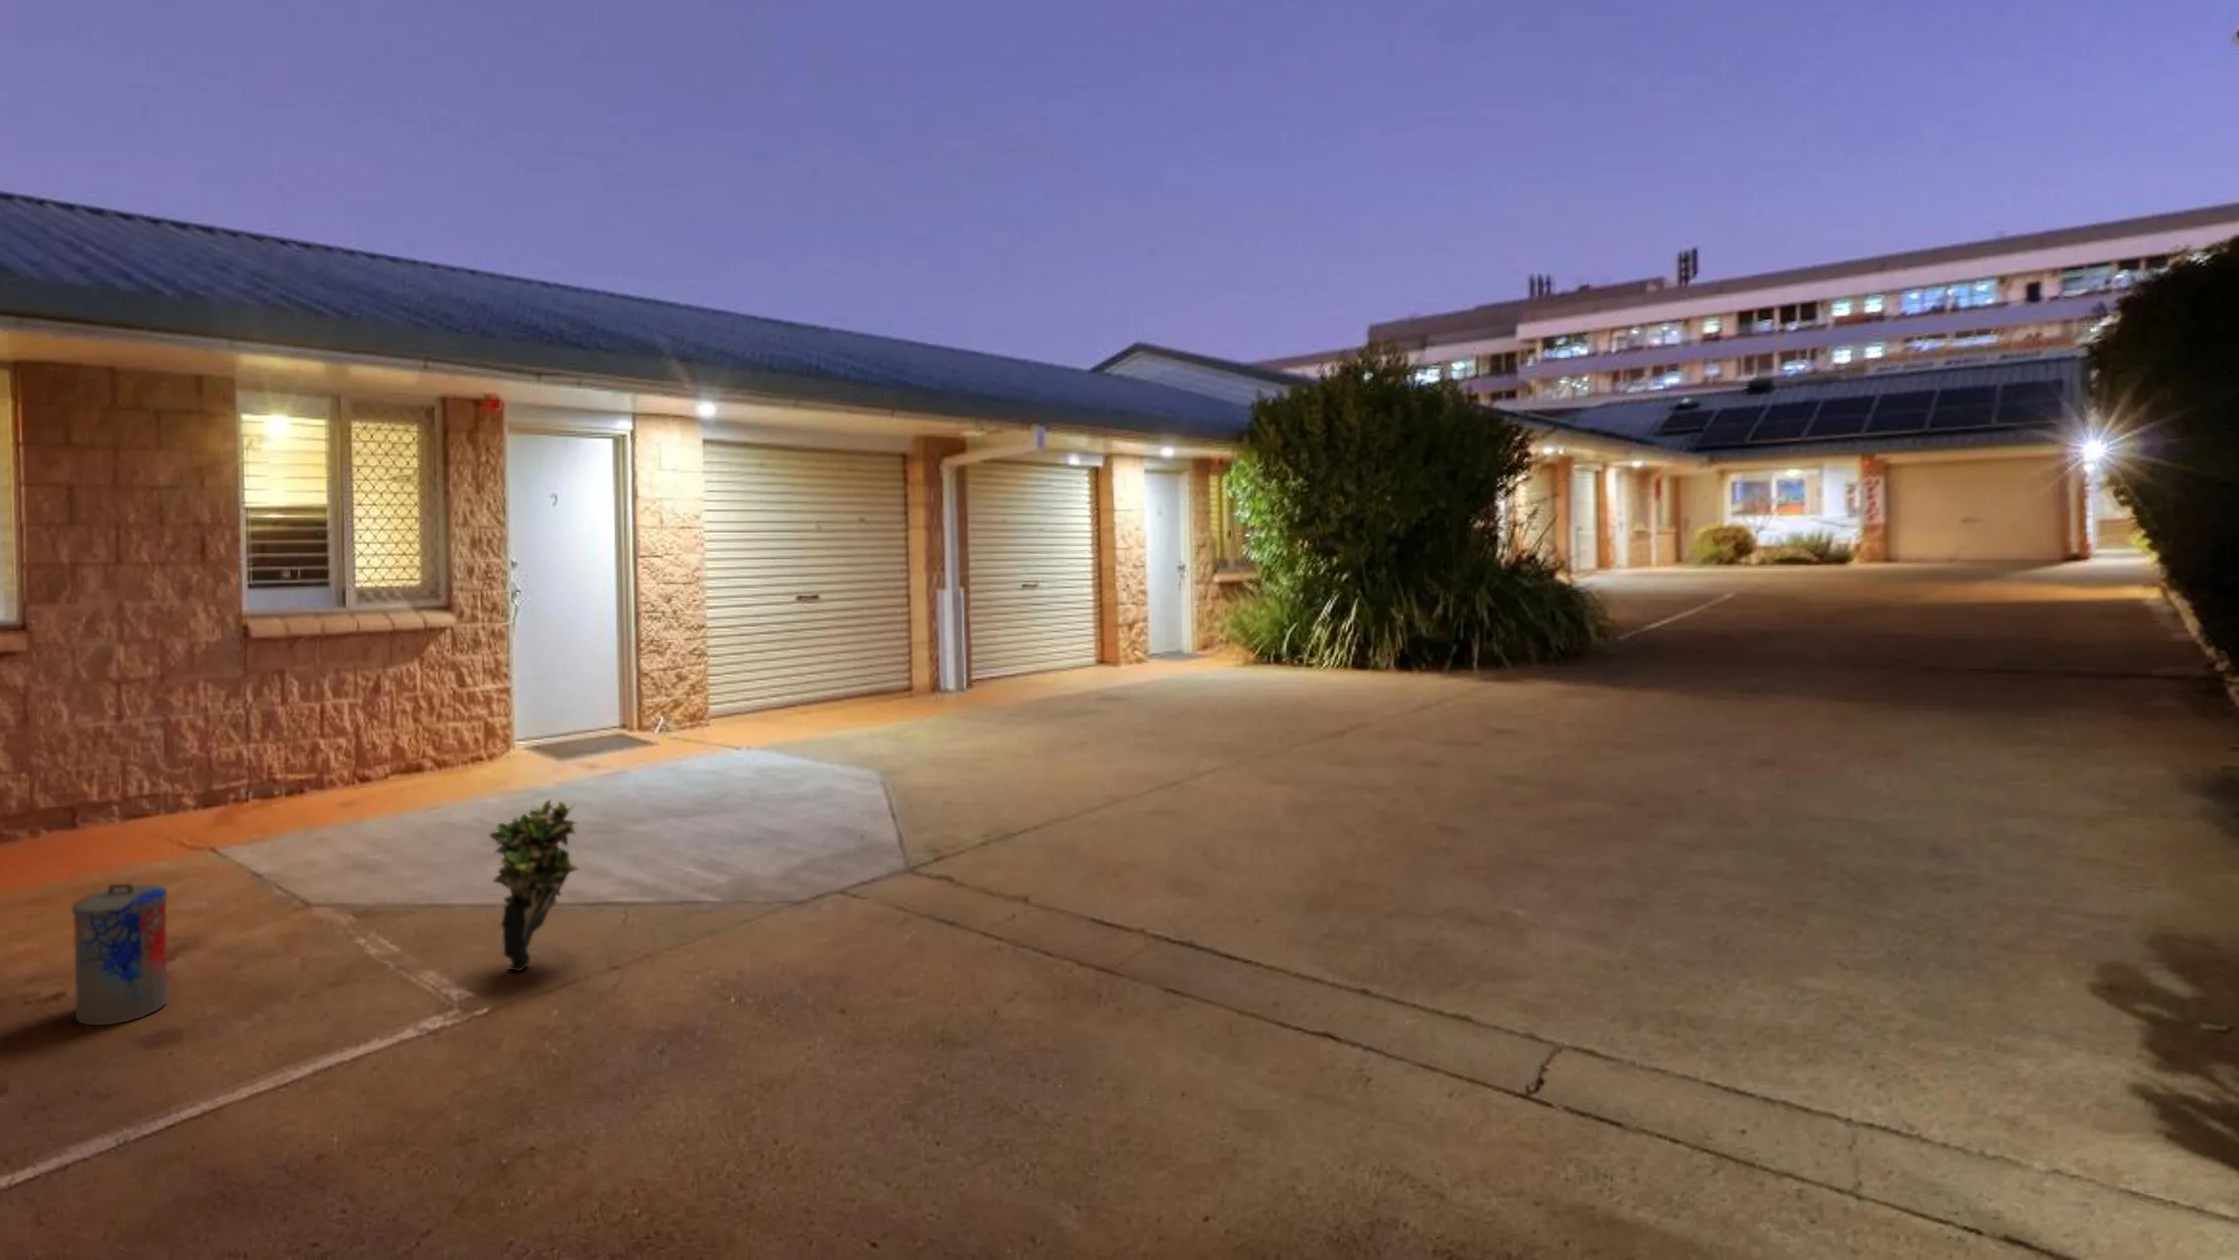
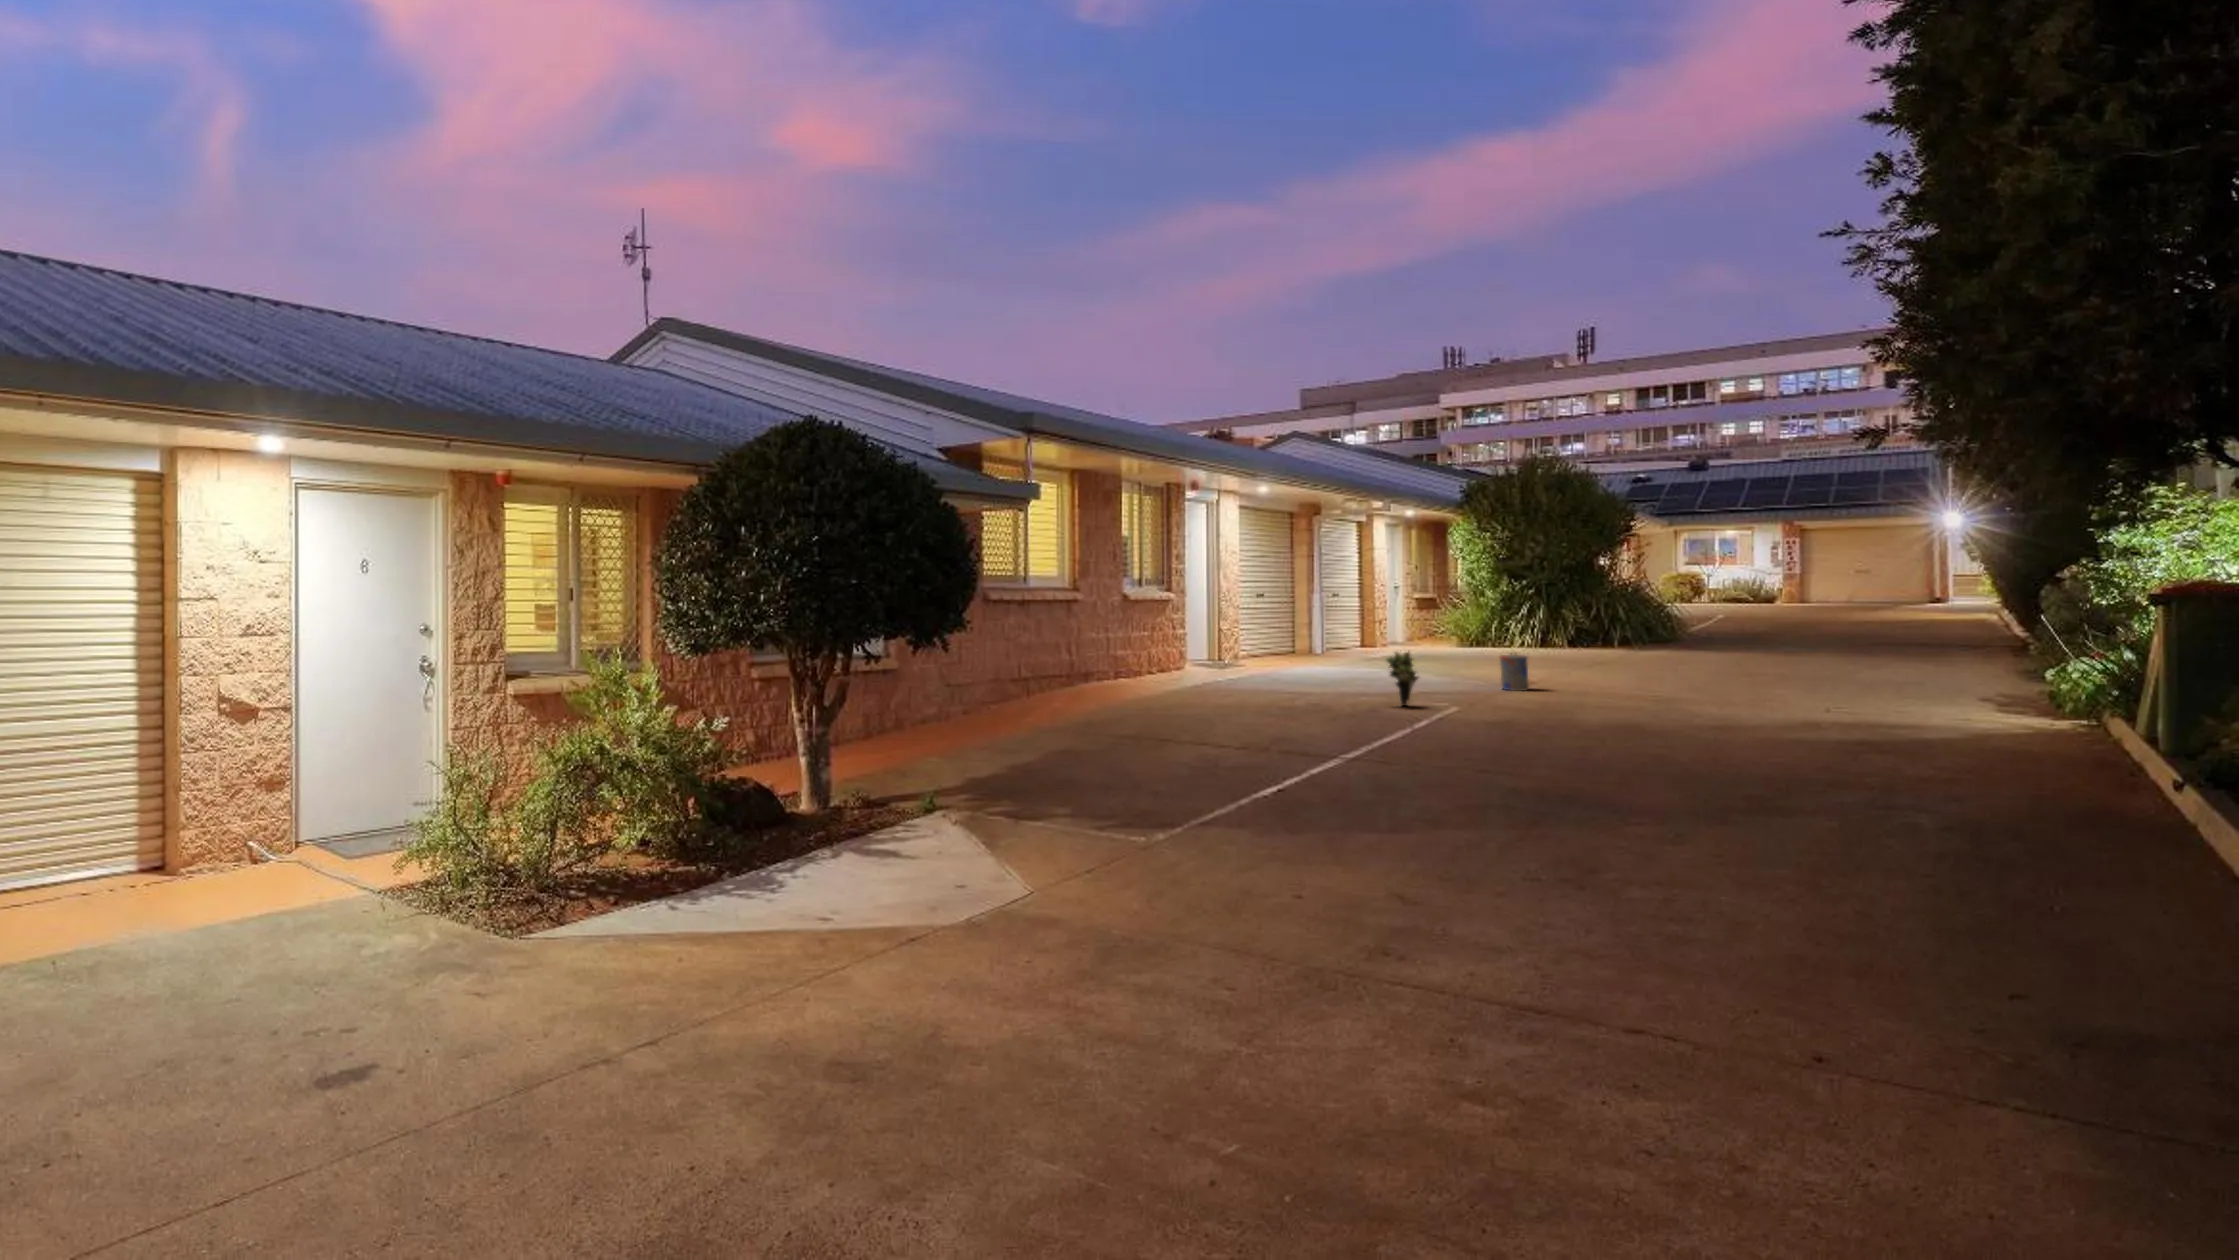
trash can: present [72,884,167,1025] -> present [1500,653,1529,691]

